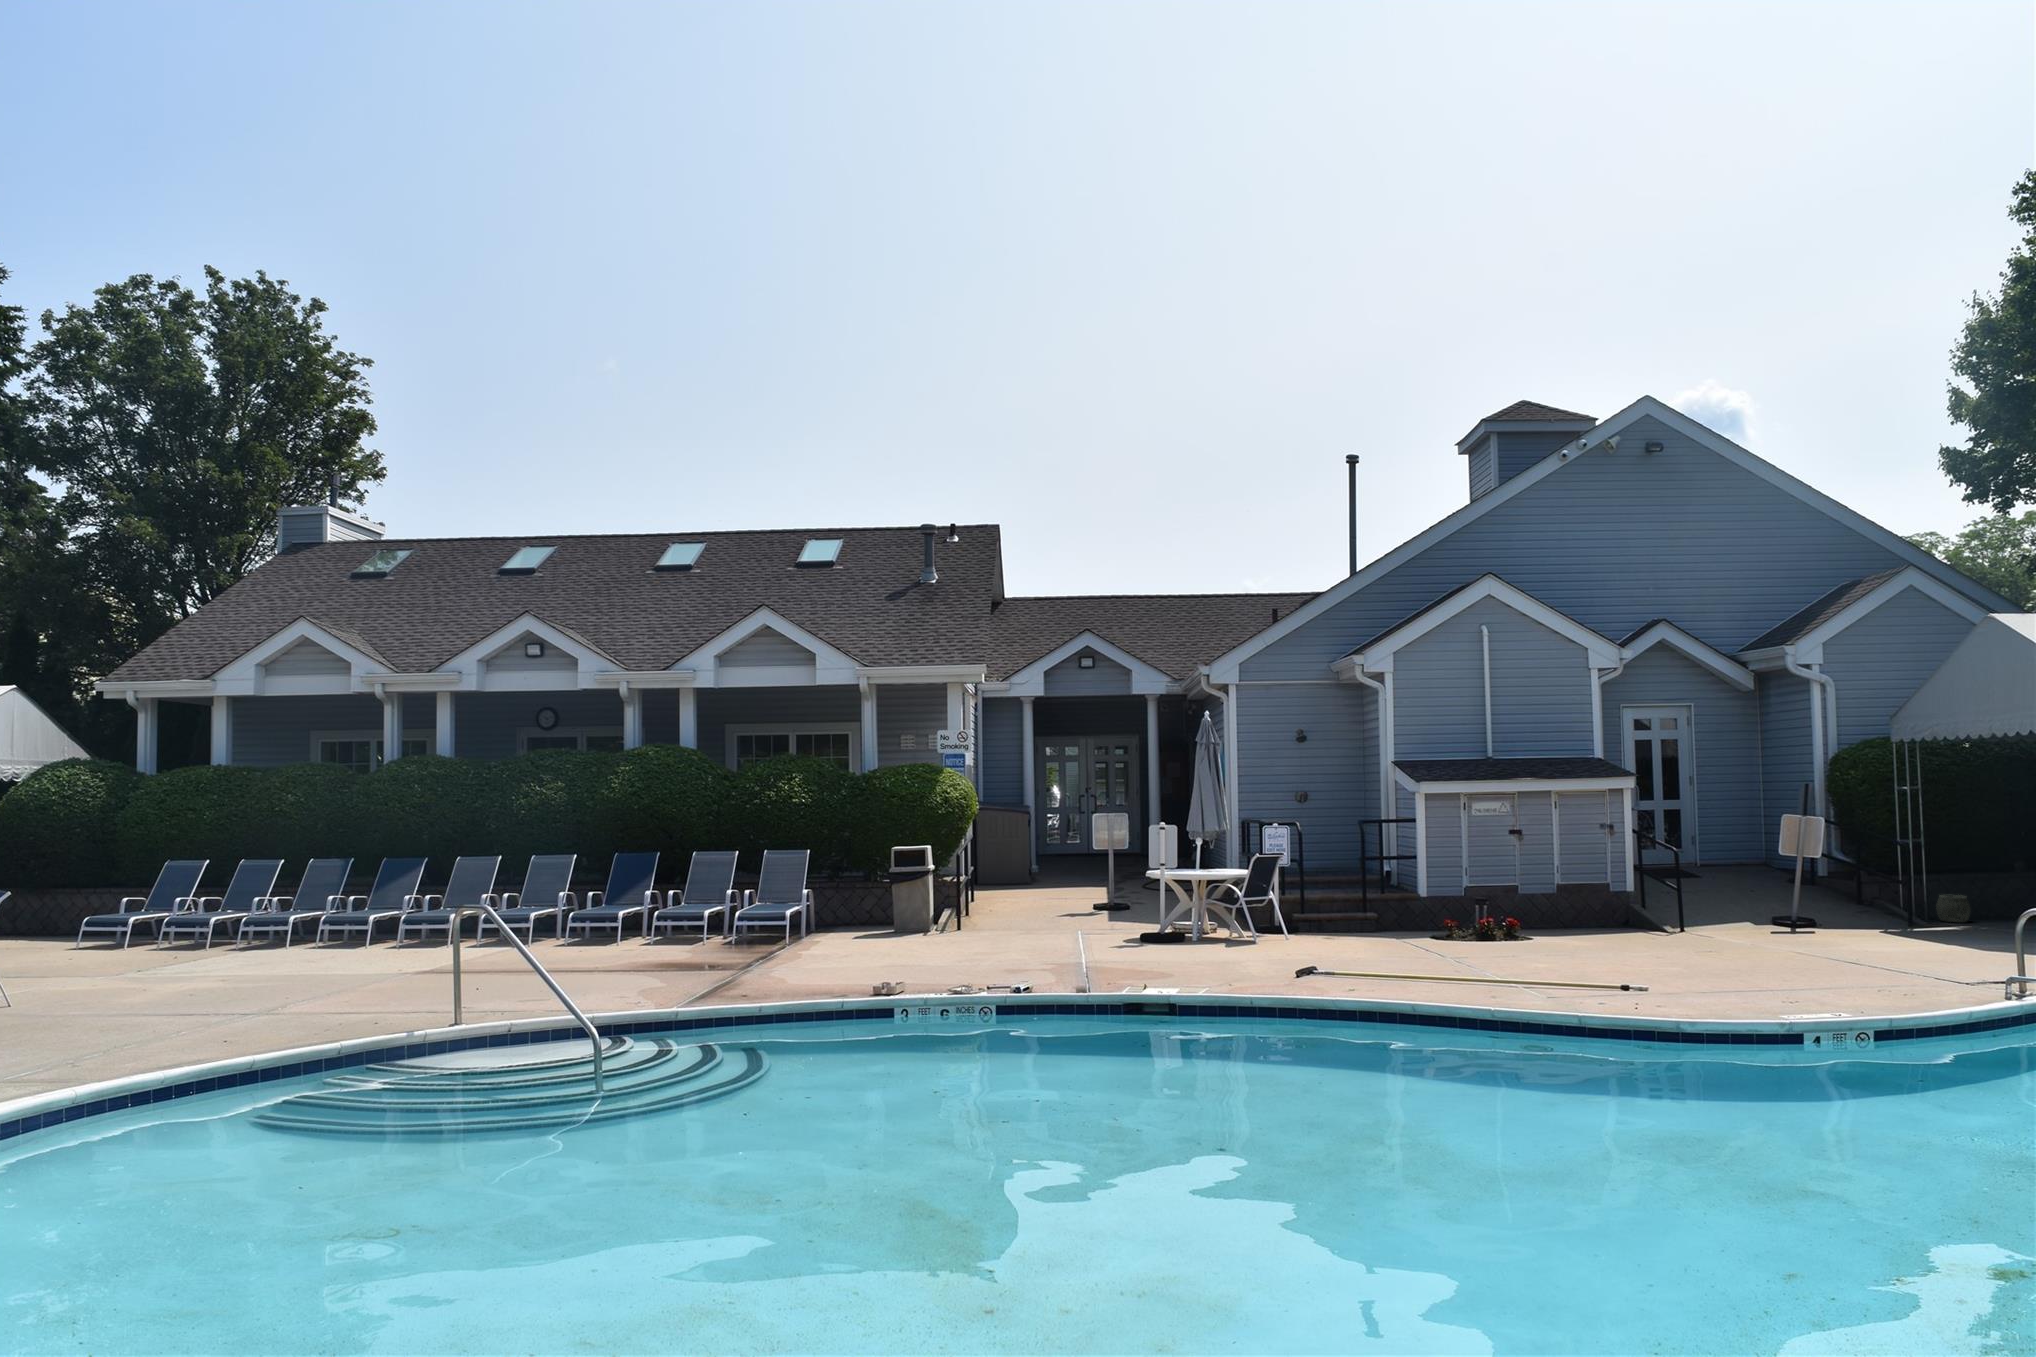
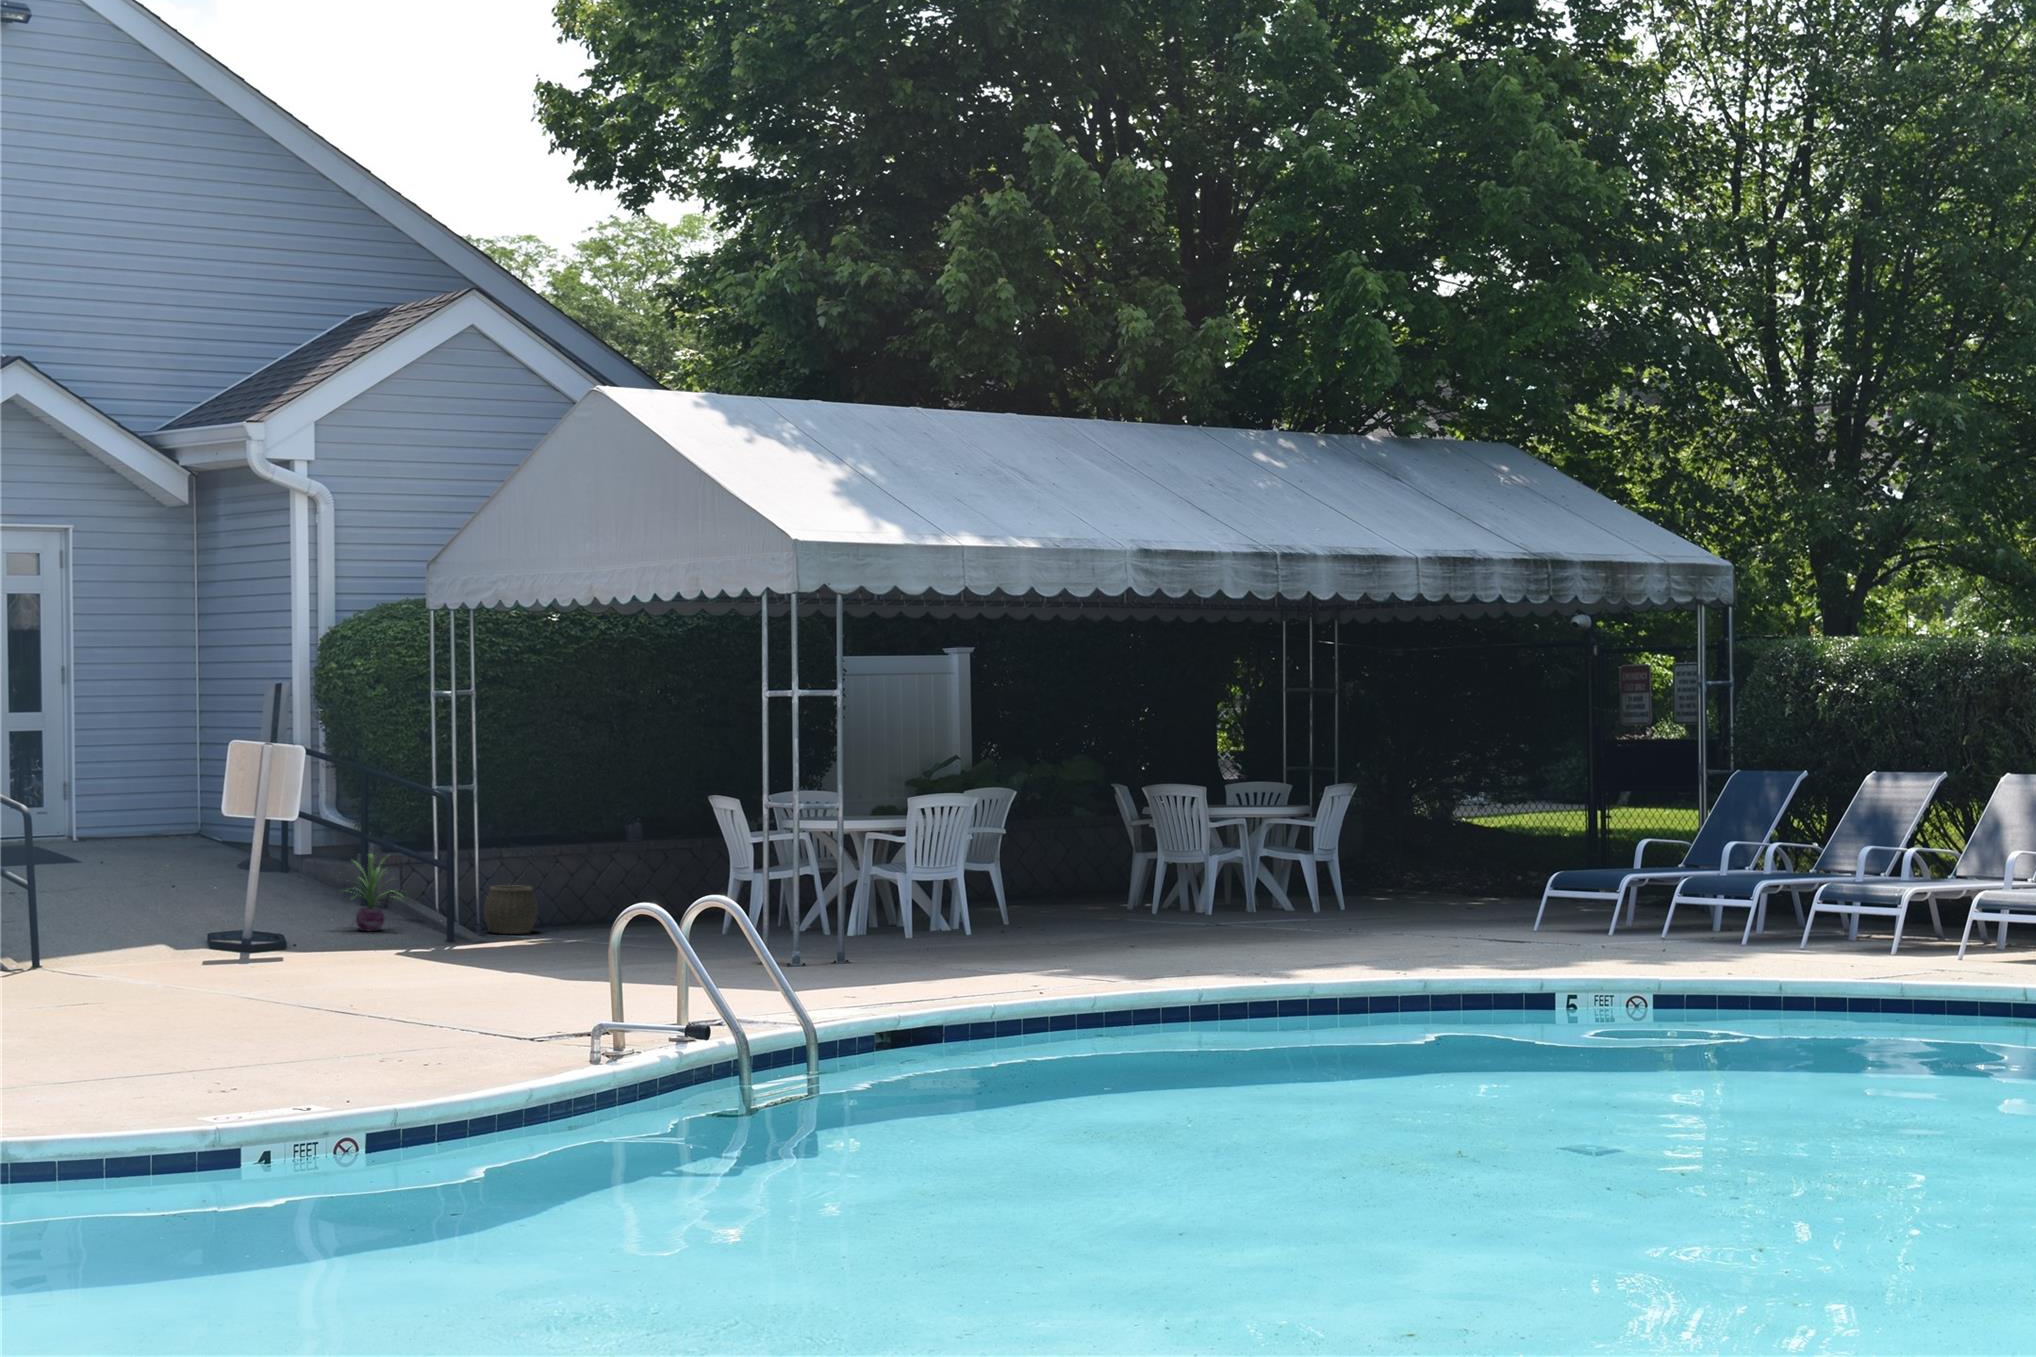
decorative plant: none [1840,875,1890,917] -> present [345,853,402,931]

